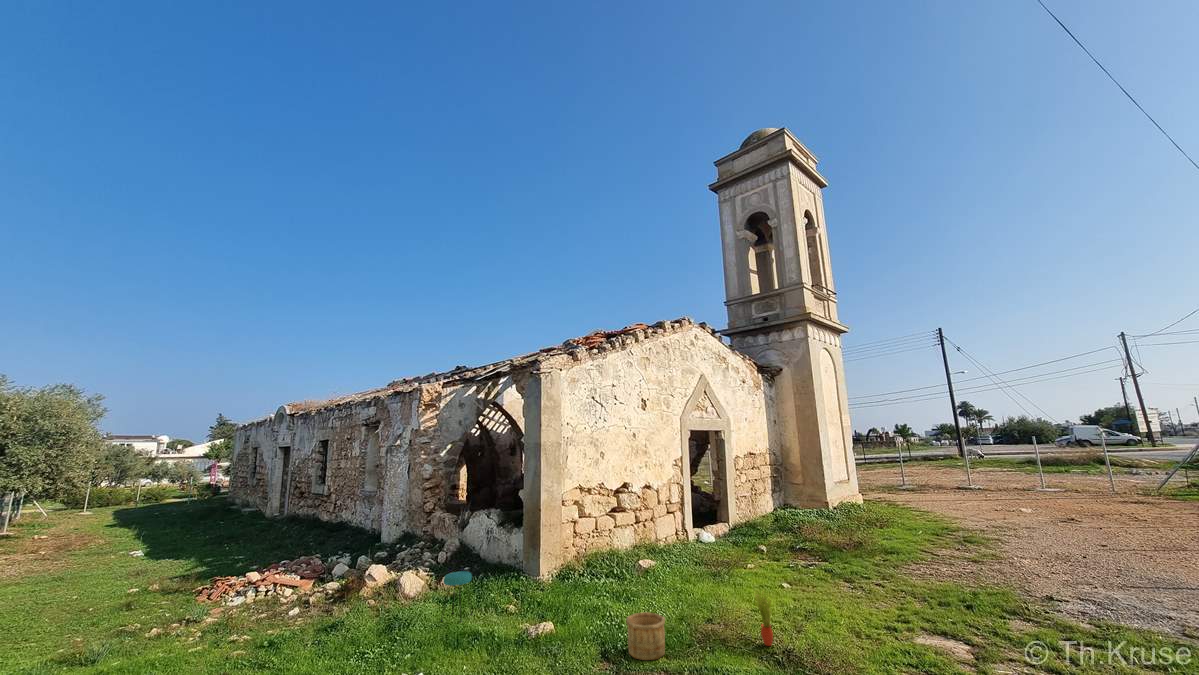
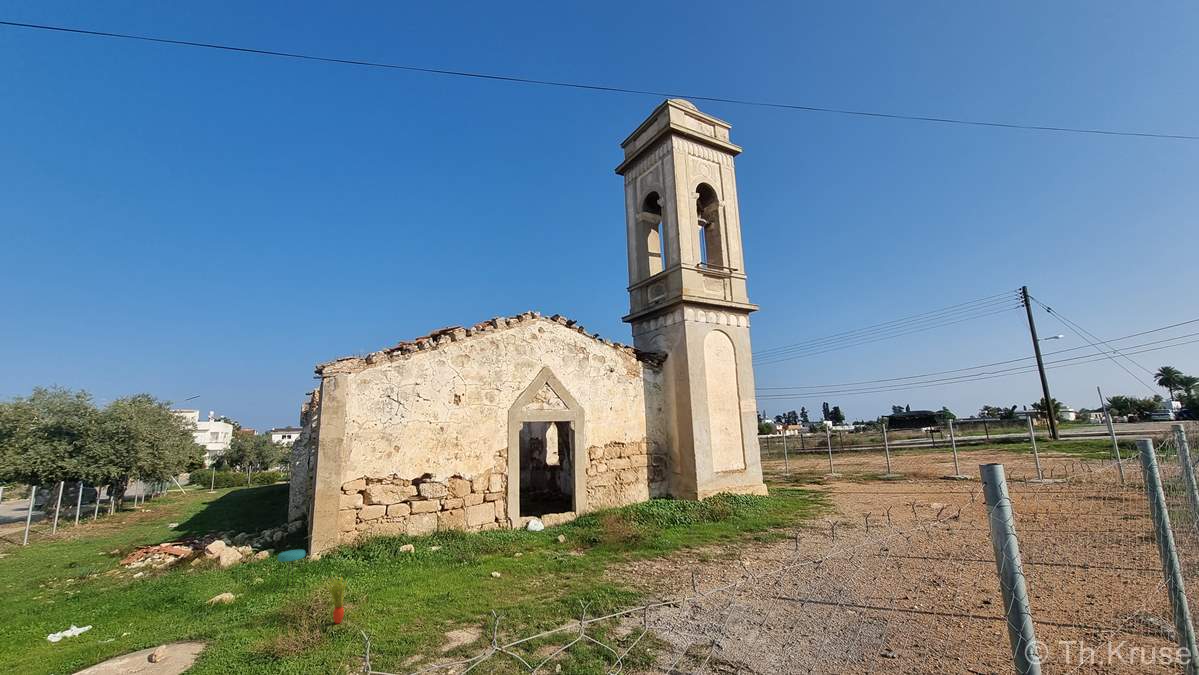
stool: present [441,571,472,622] -> present [274,550,306,591]
wooden bucket: present [626,612,665,660] -> none [224,589,266,628]

